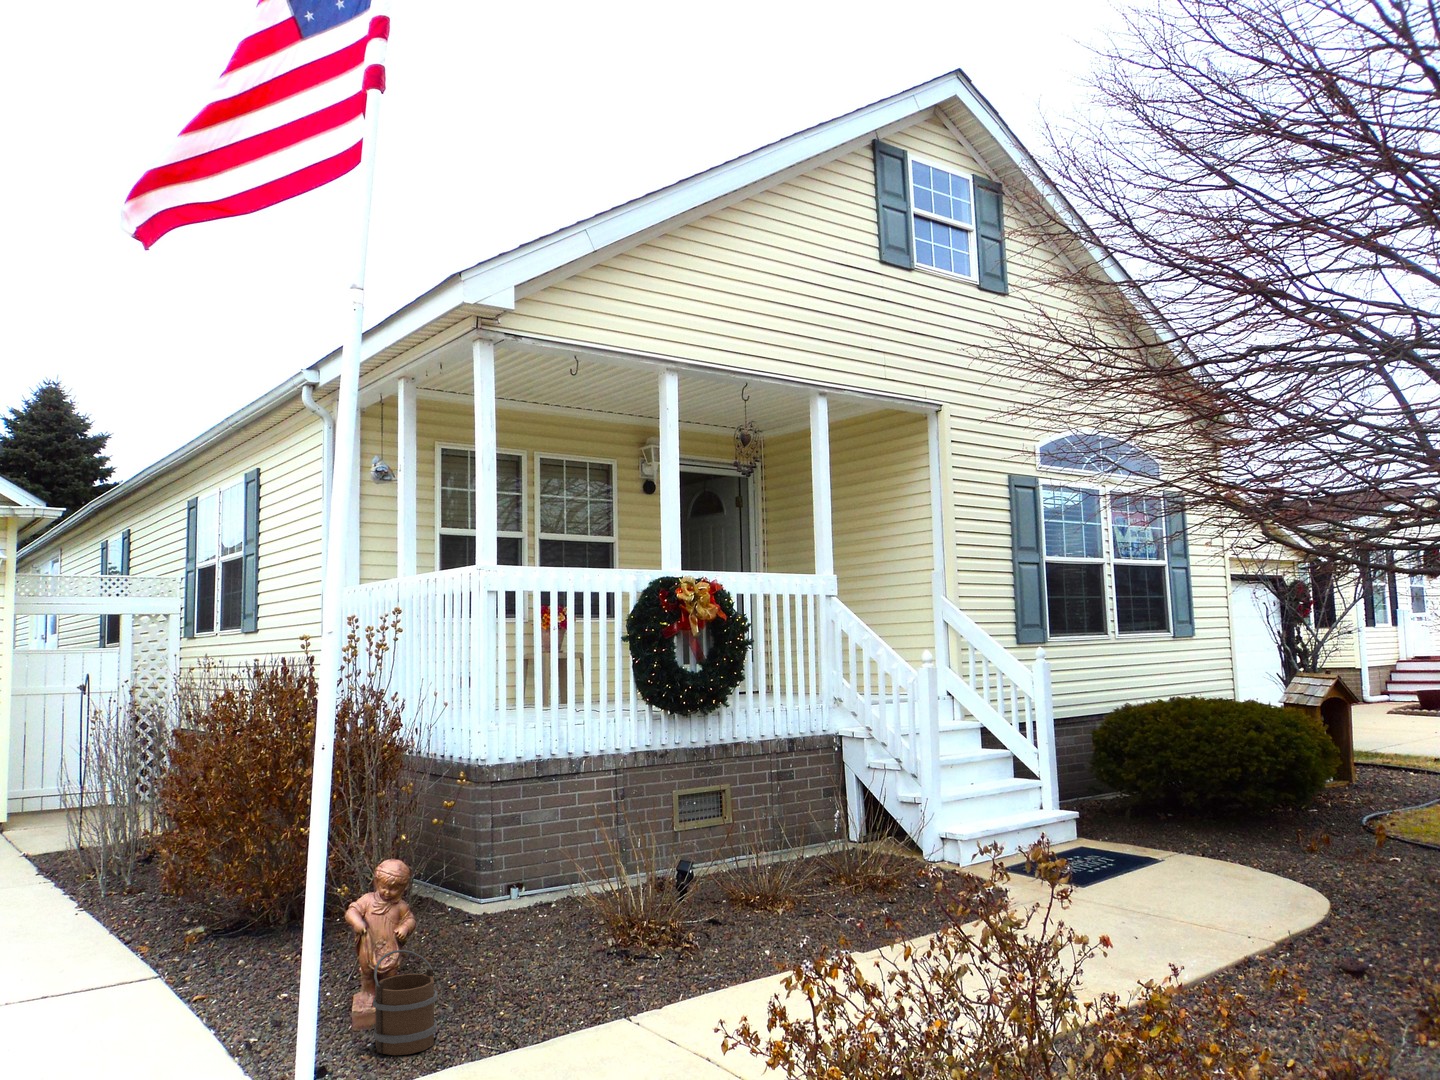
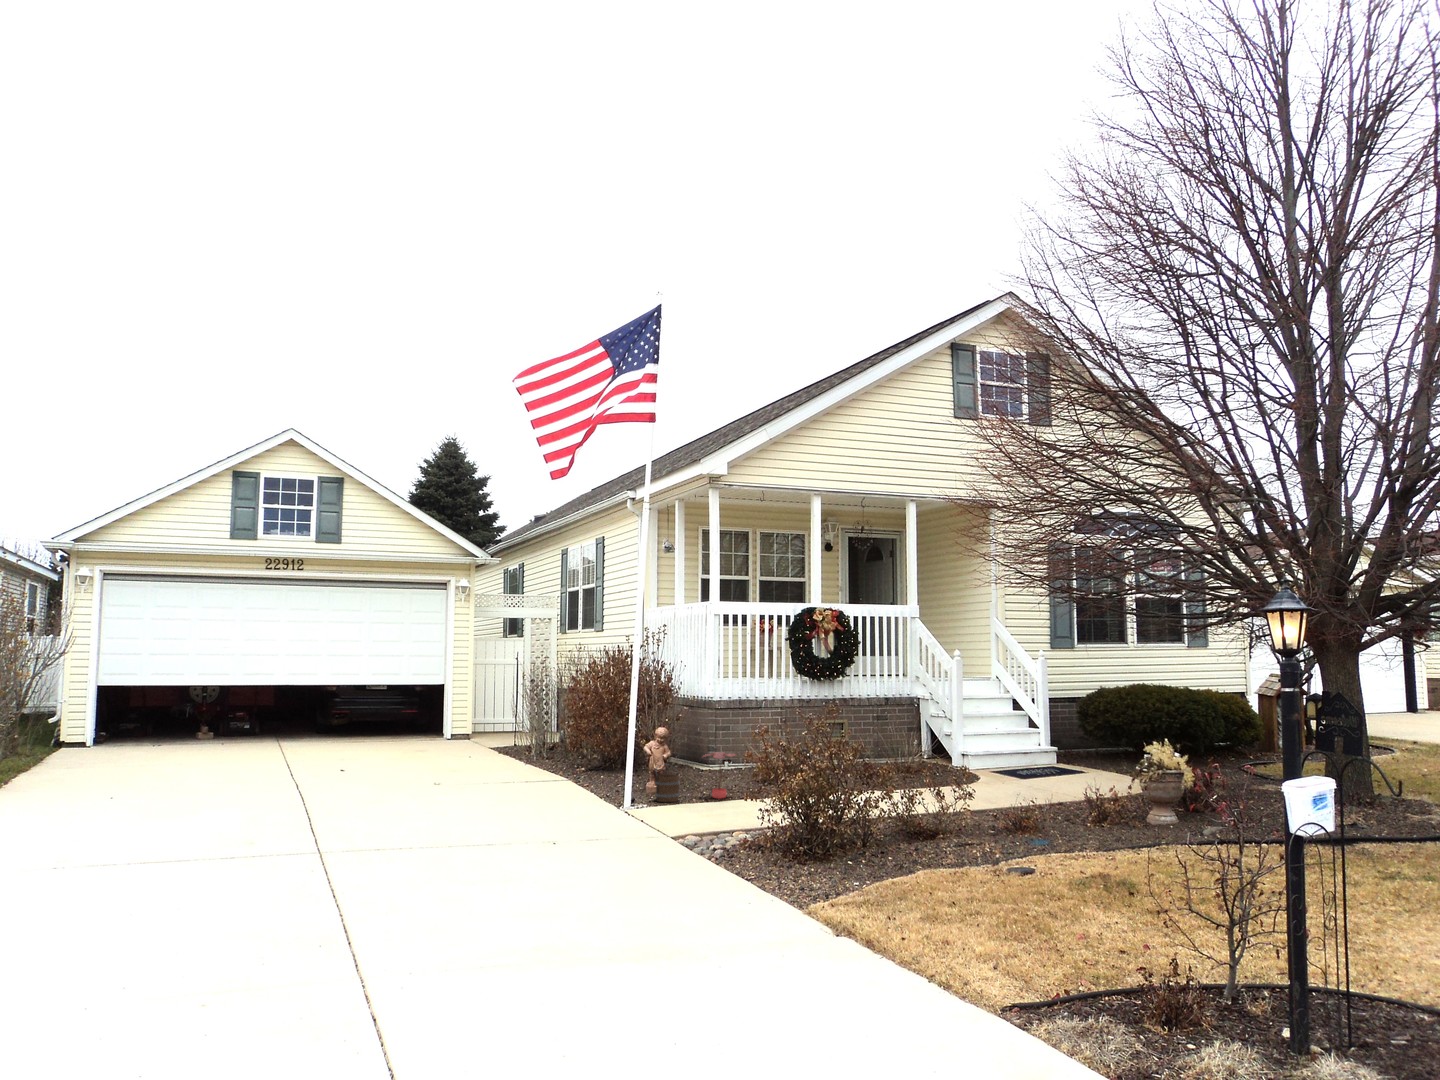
potted plant: none [489,905,571,1021] -> present [703,752,736,799]

